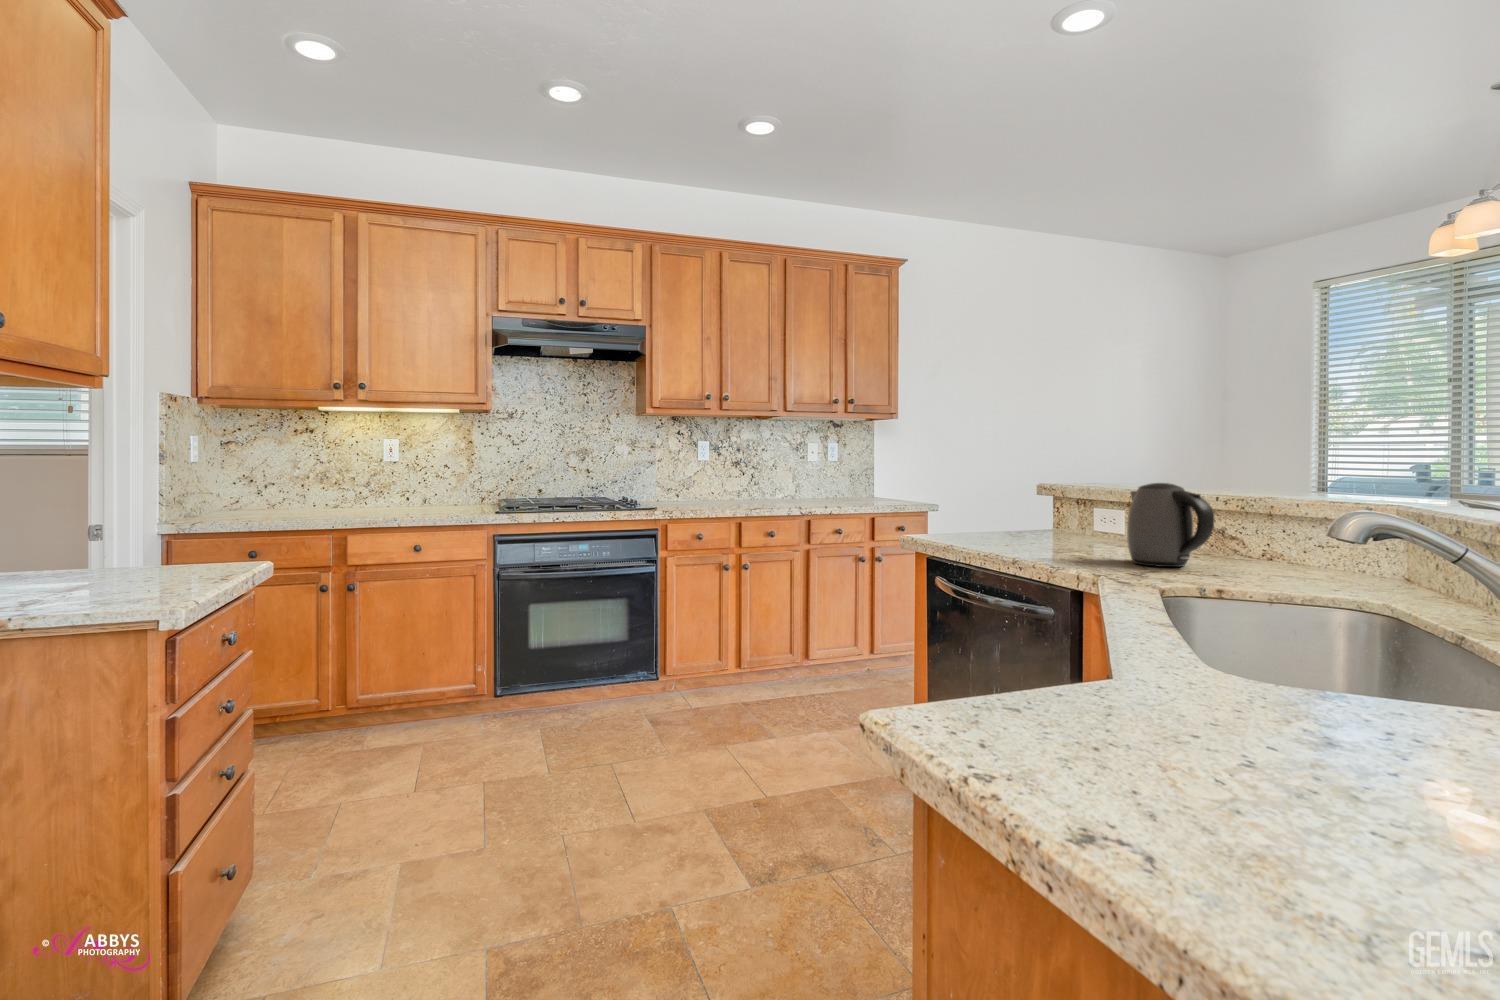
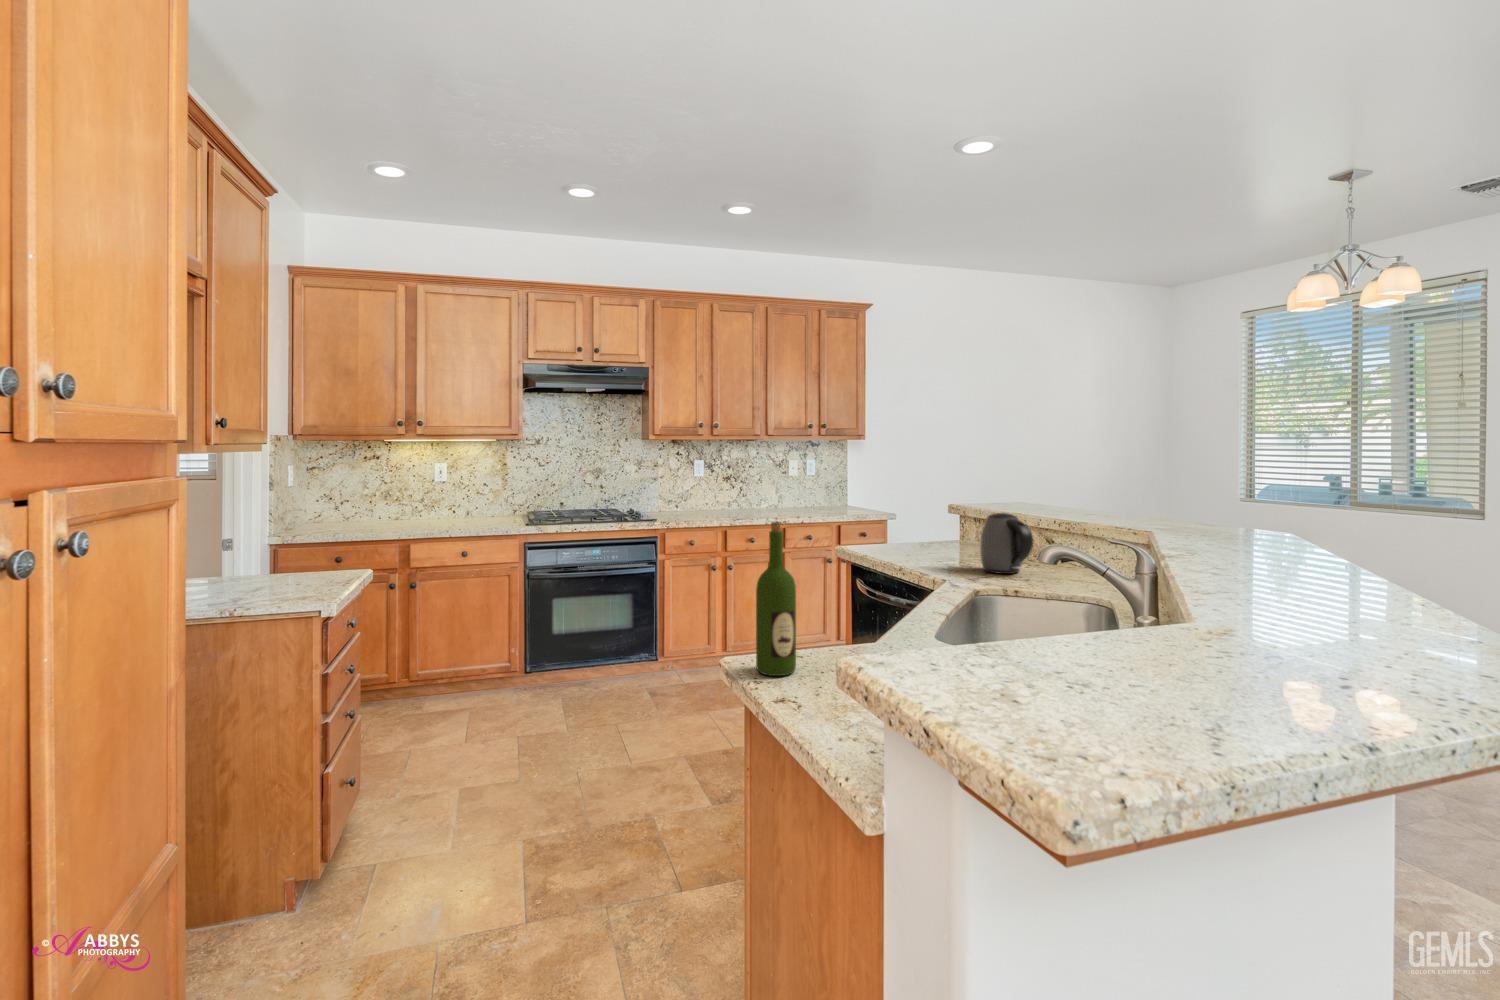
wine bottle: none [963,433,1054,764] -> present [756,522,796,676]

